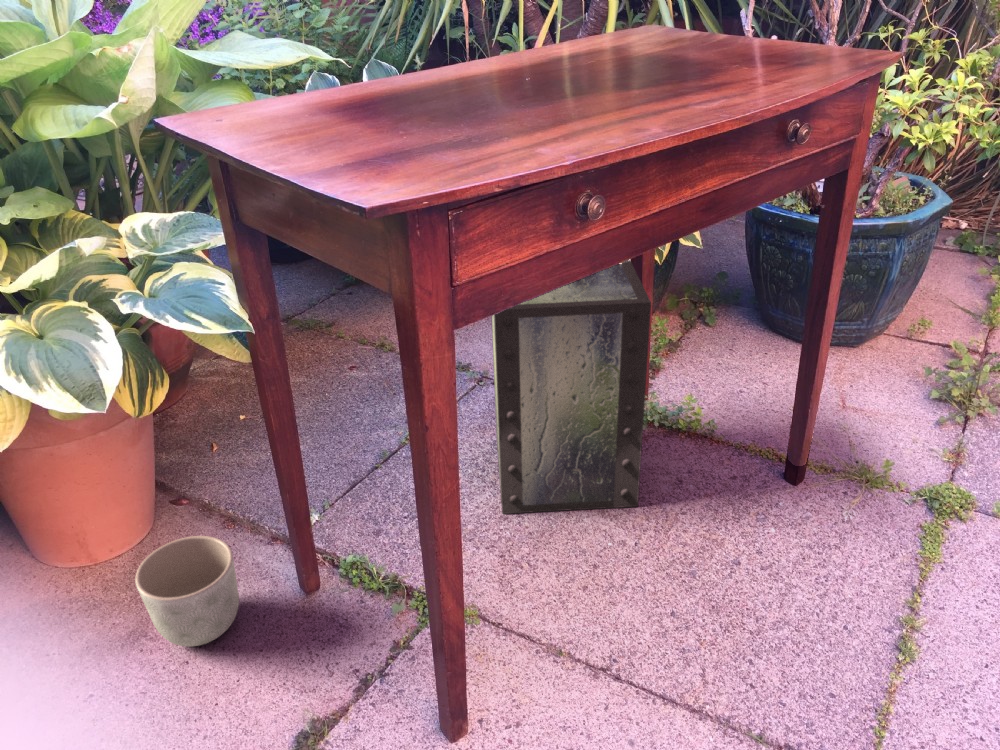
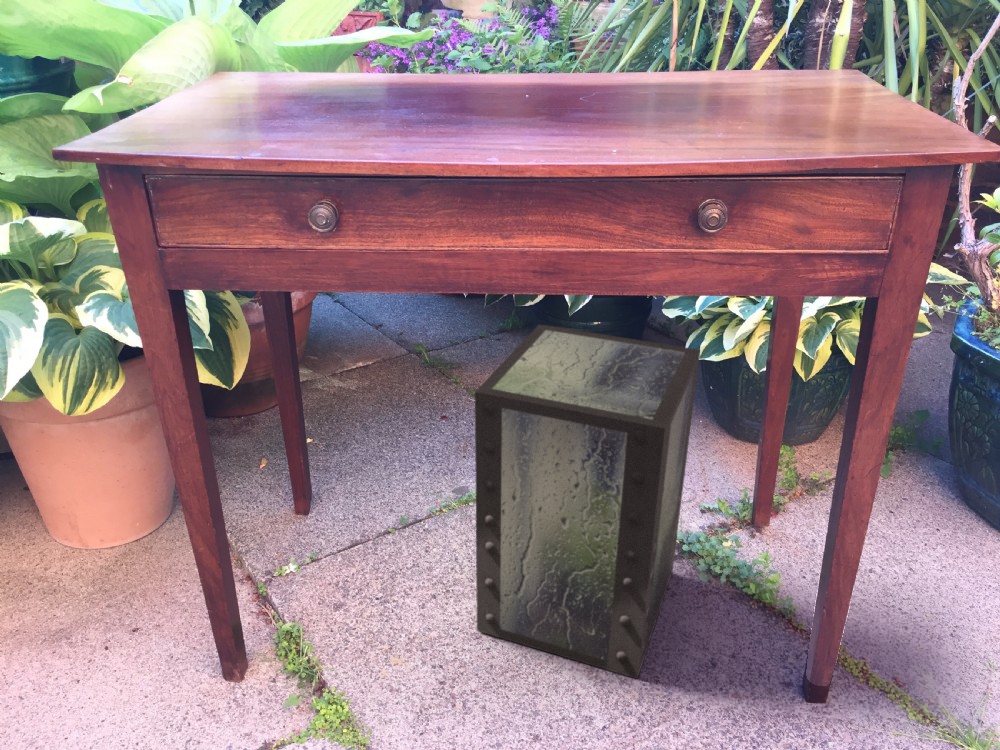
planter: present [135,536,239,646] -> none [45,550,158,667]

